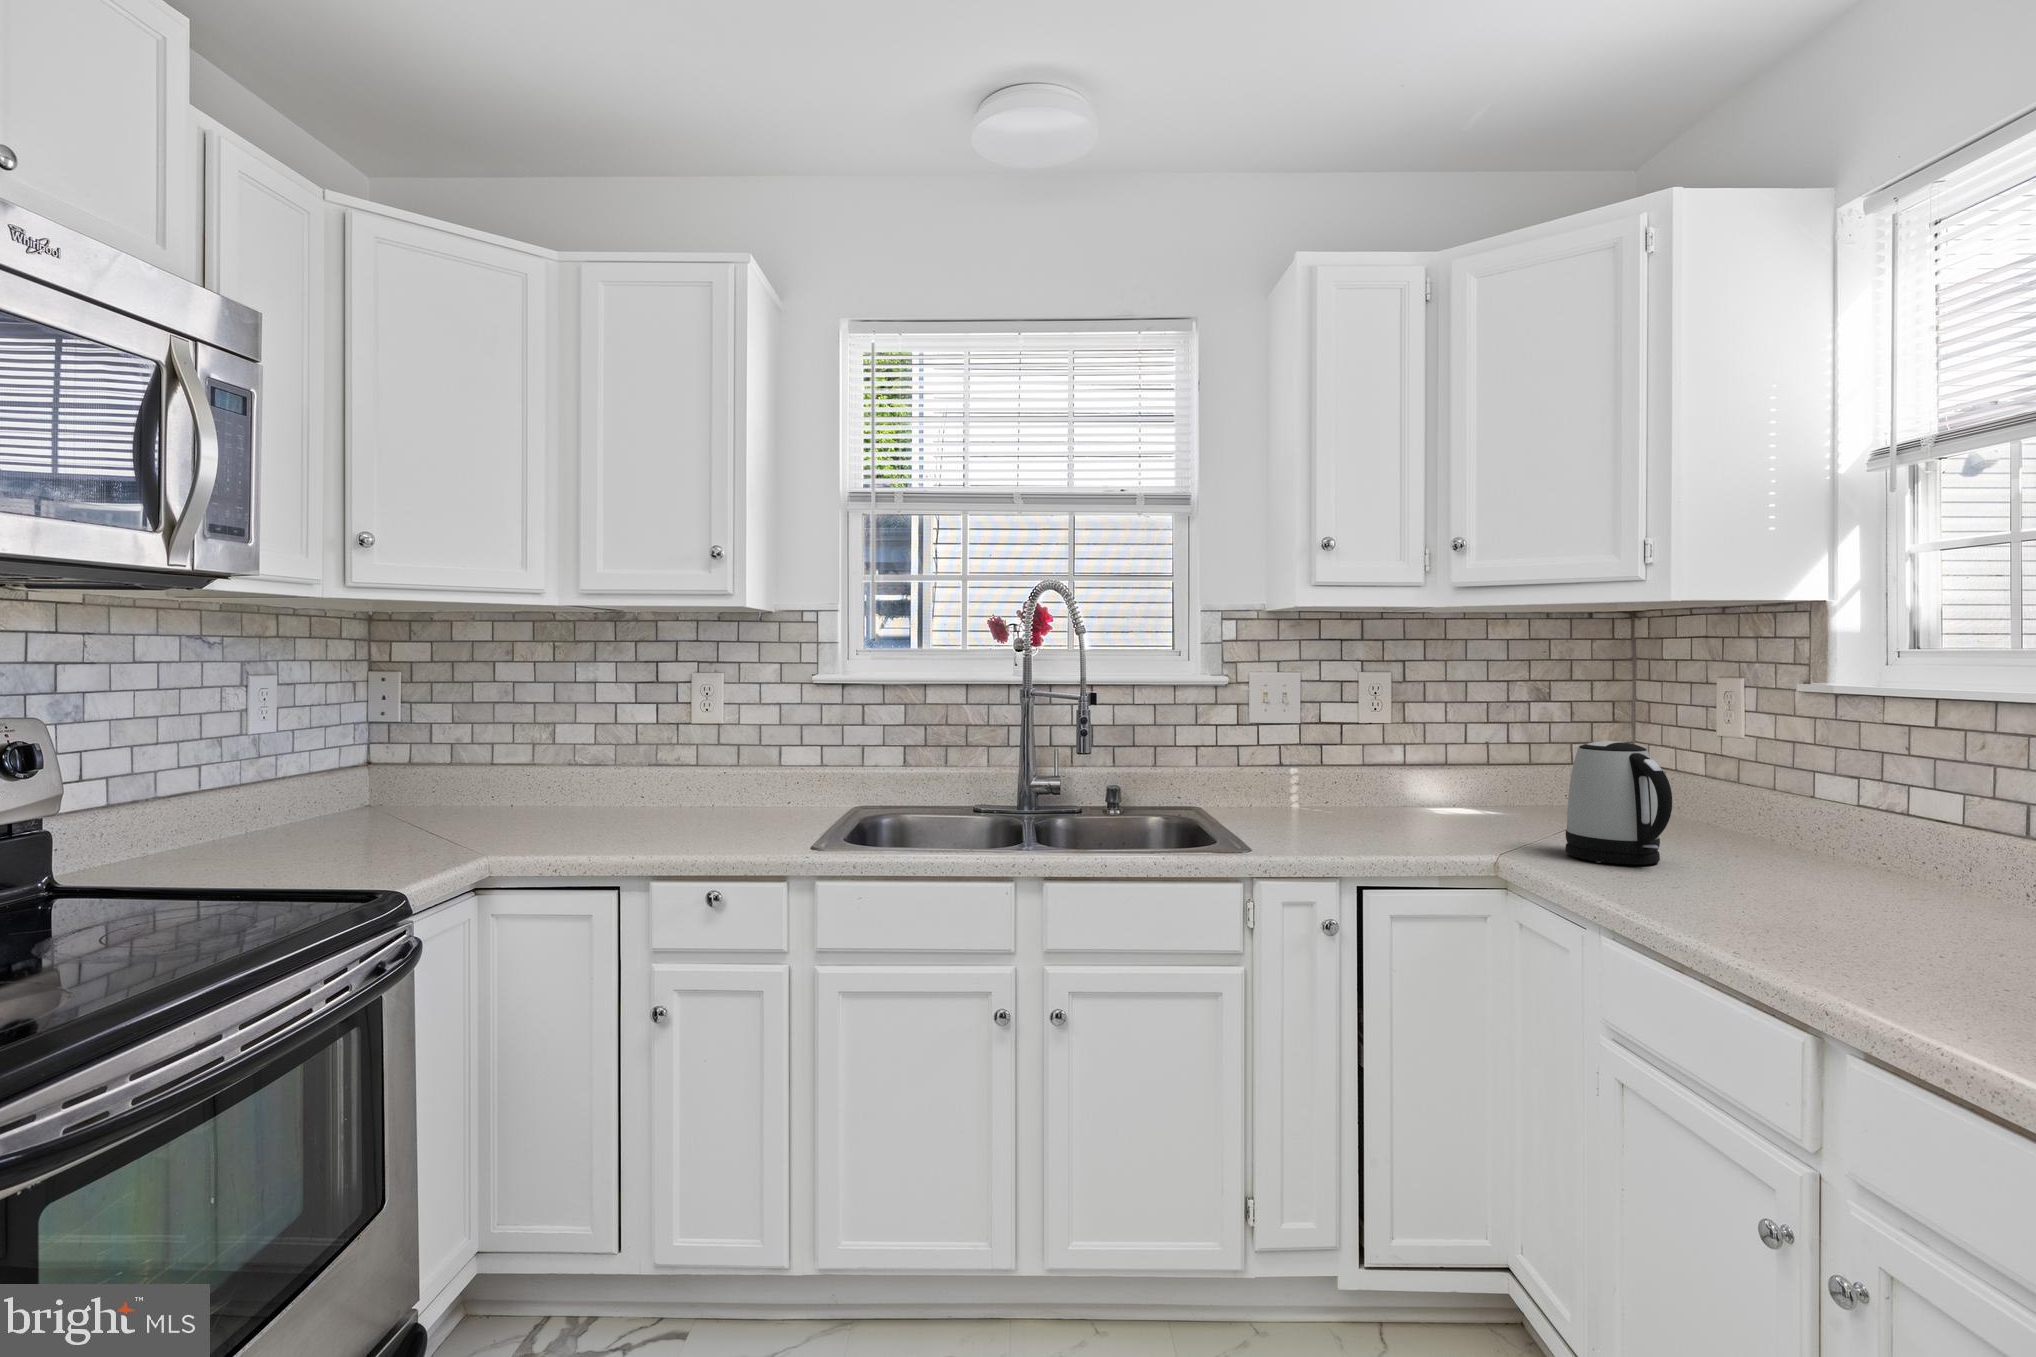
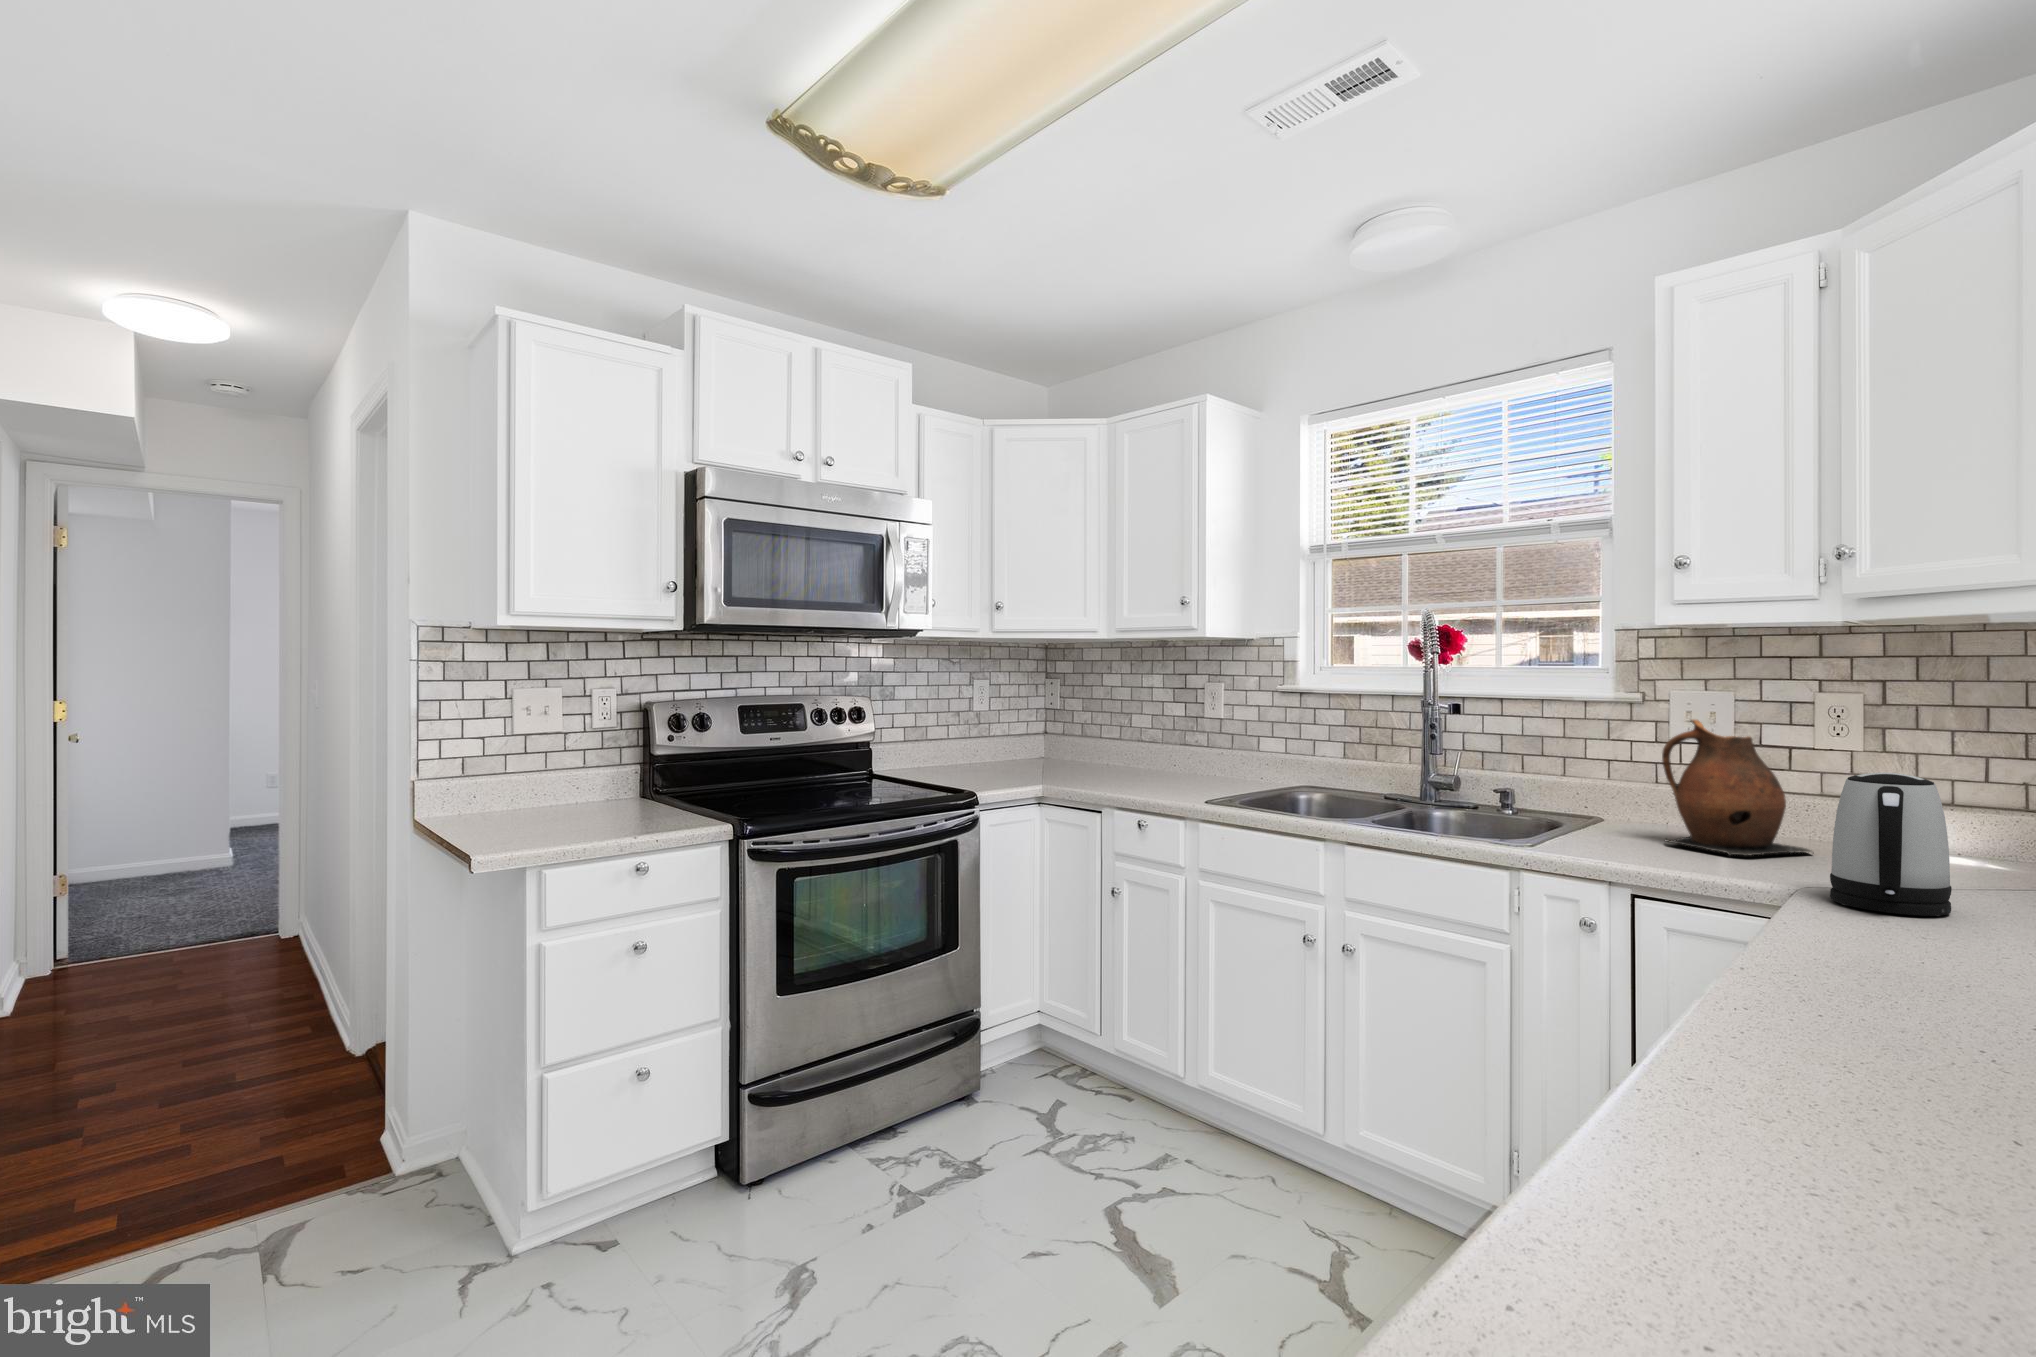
ceramic pitcher: none [1300,701,1401,828] -> present [1662,719,1814,856]

